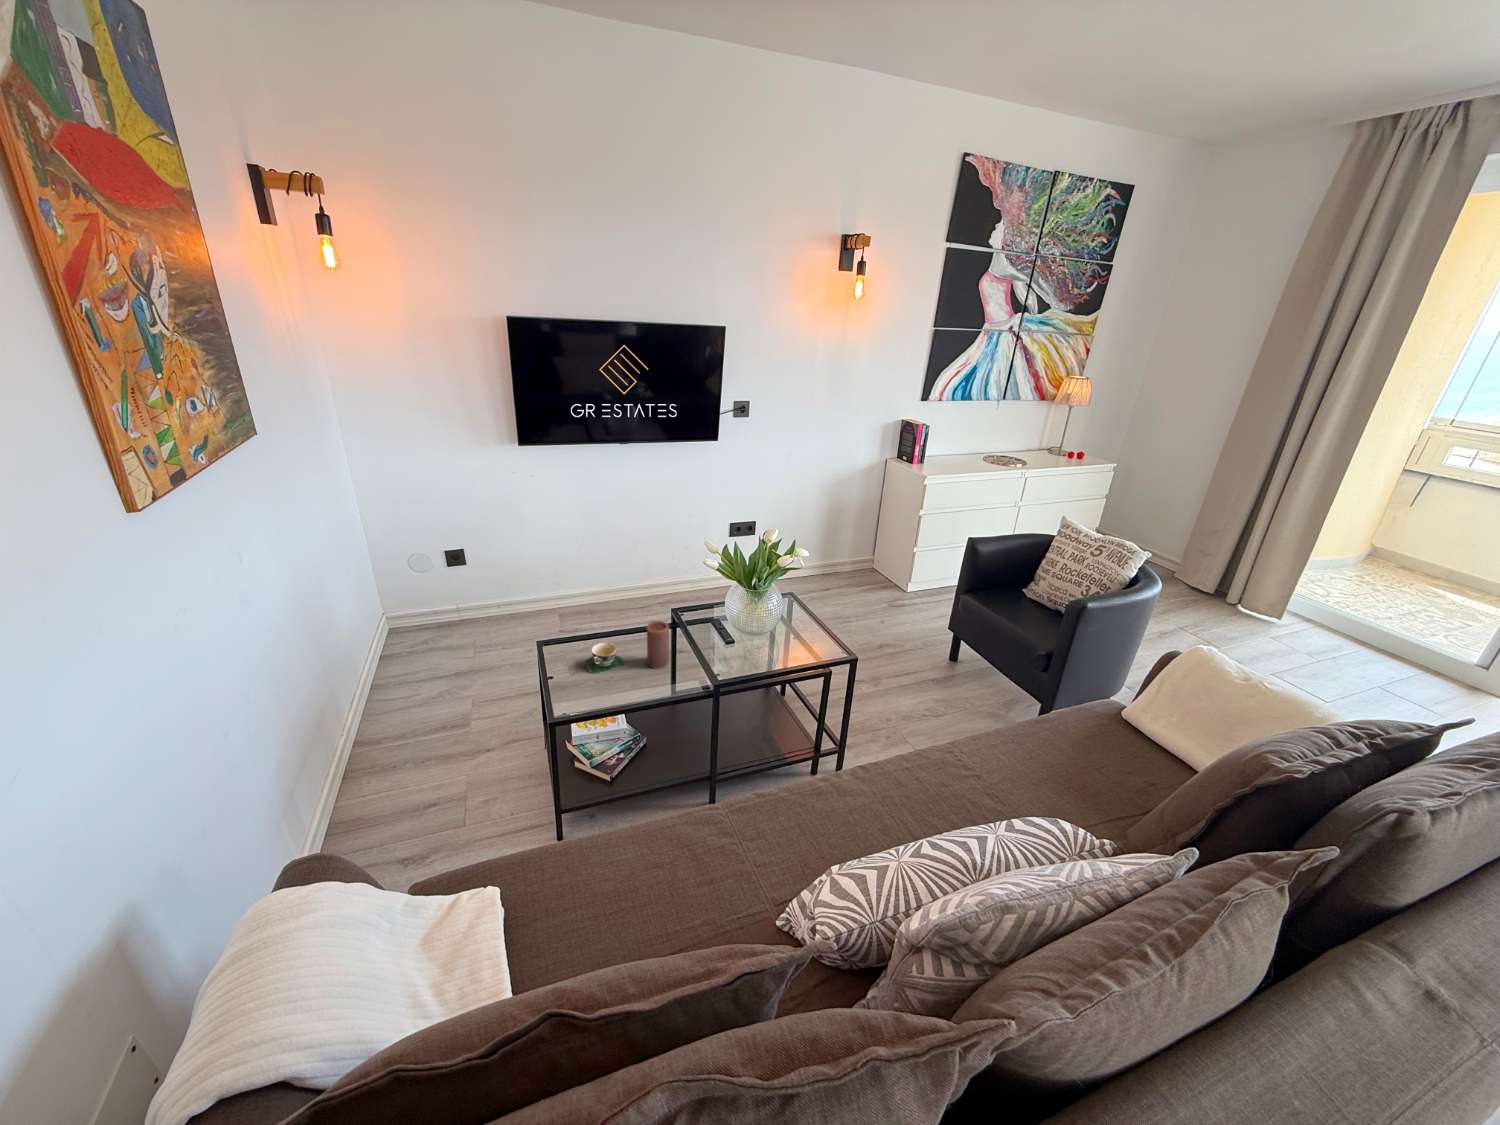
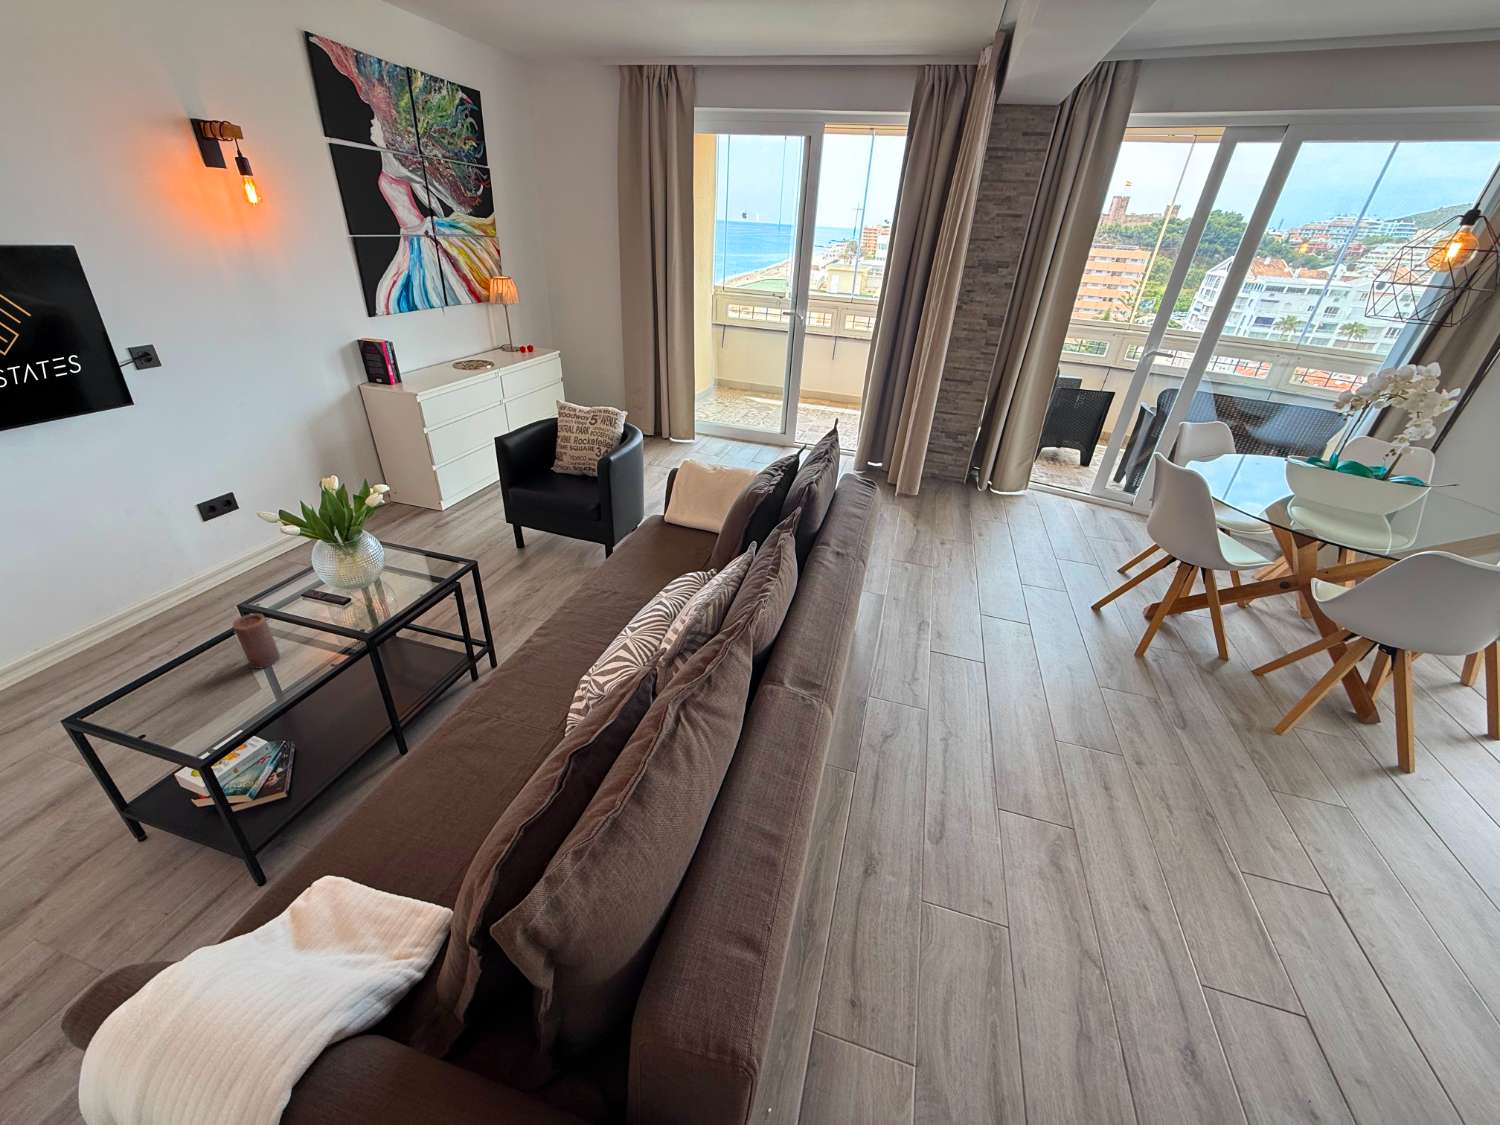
teacup: present [584,642,623,674] -> none [156,669,219,713]

